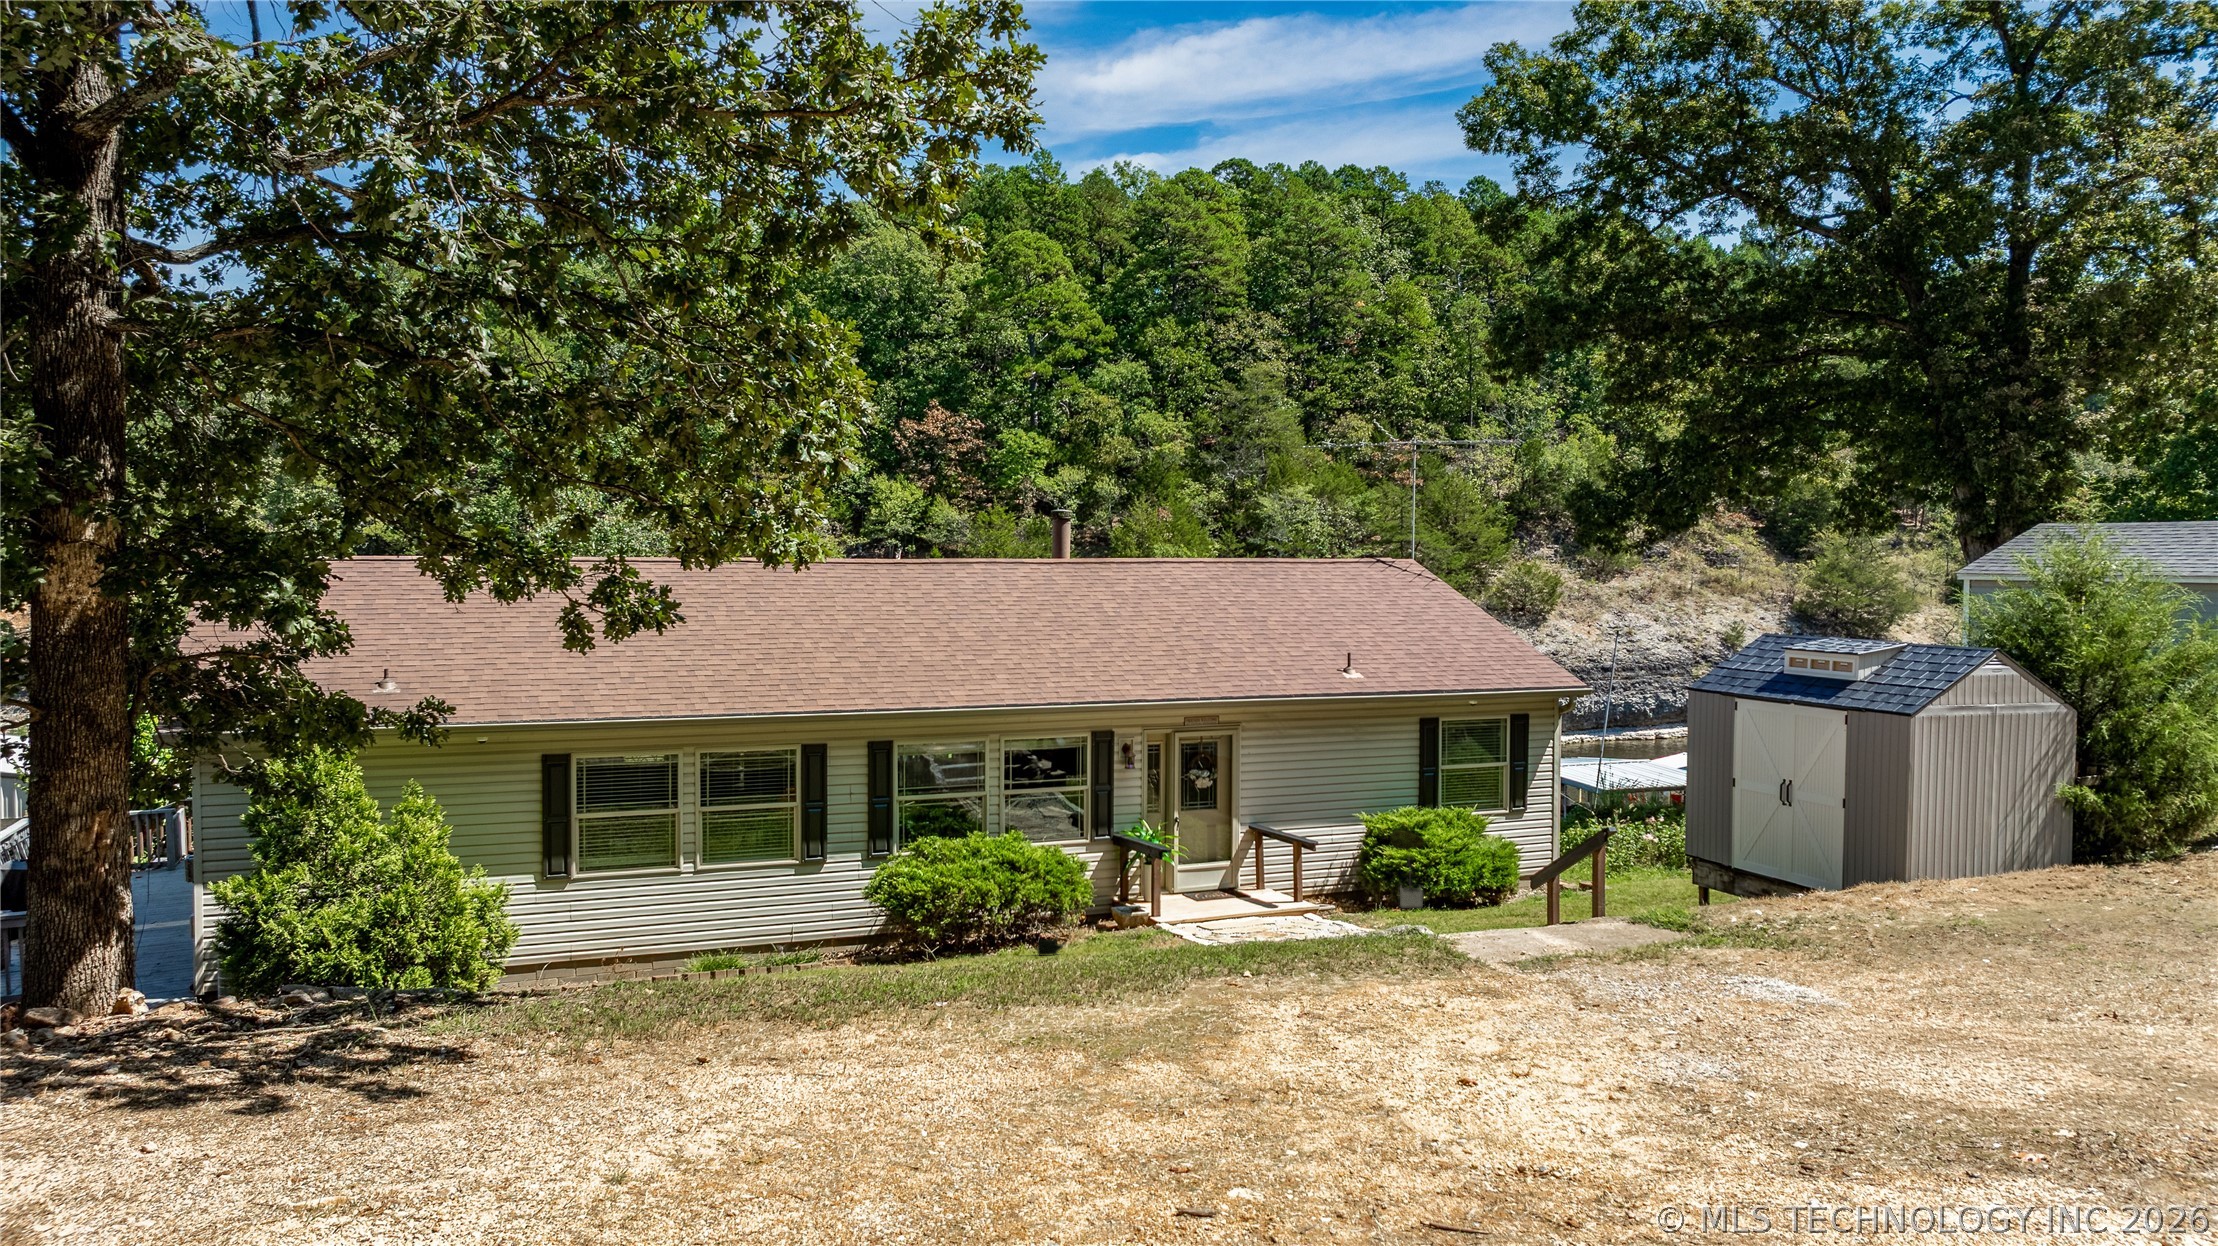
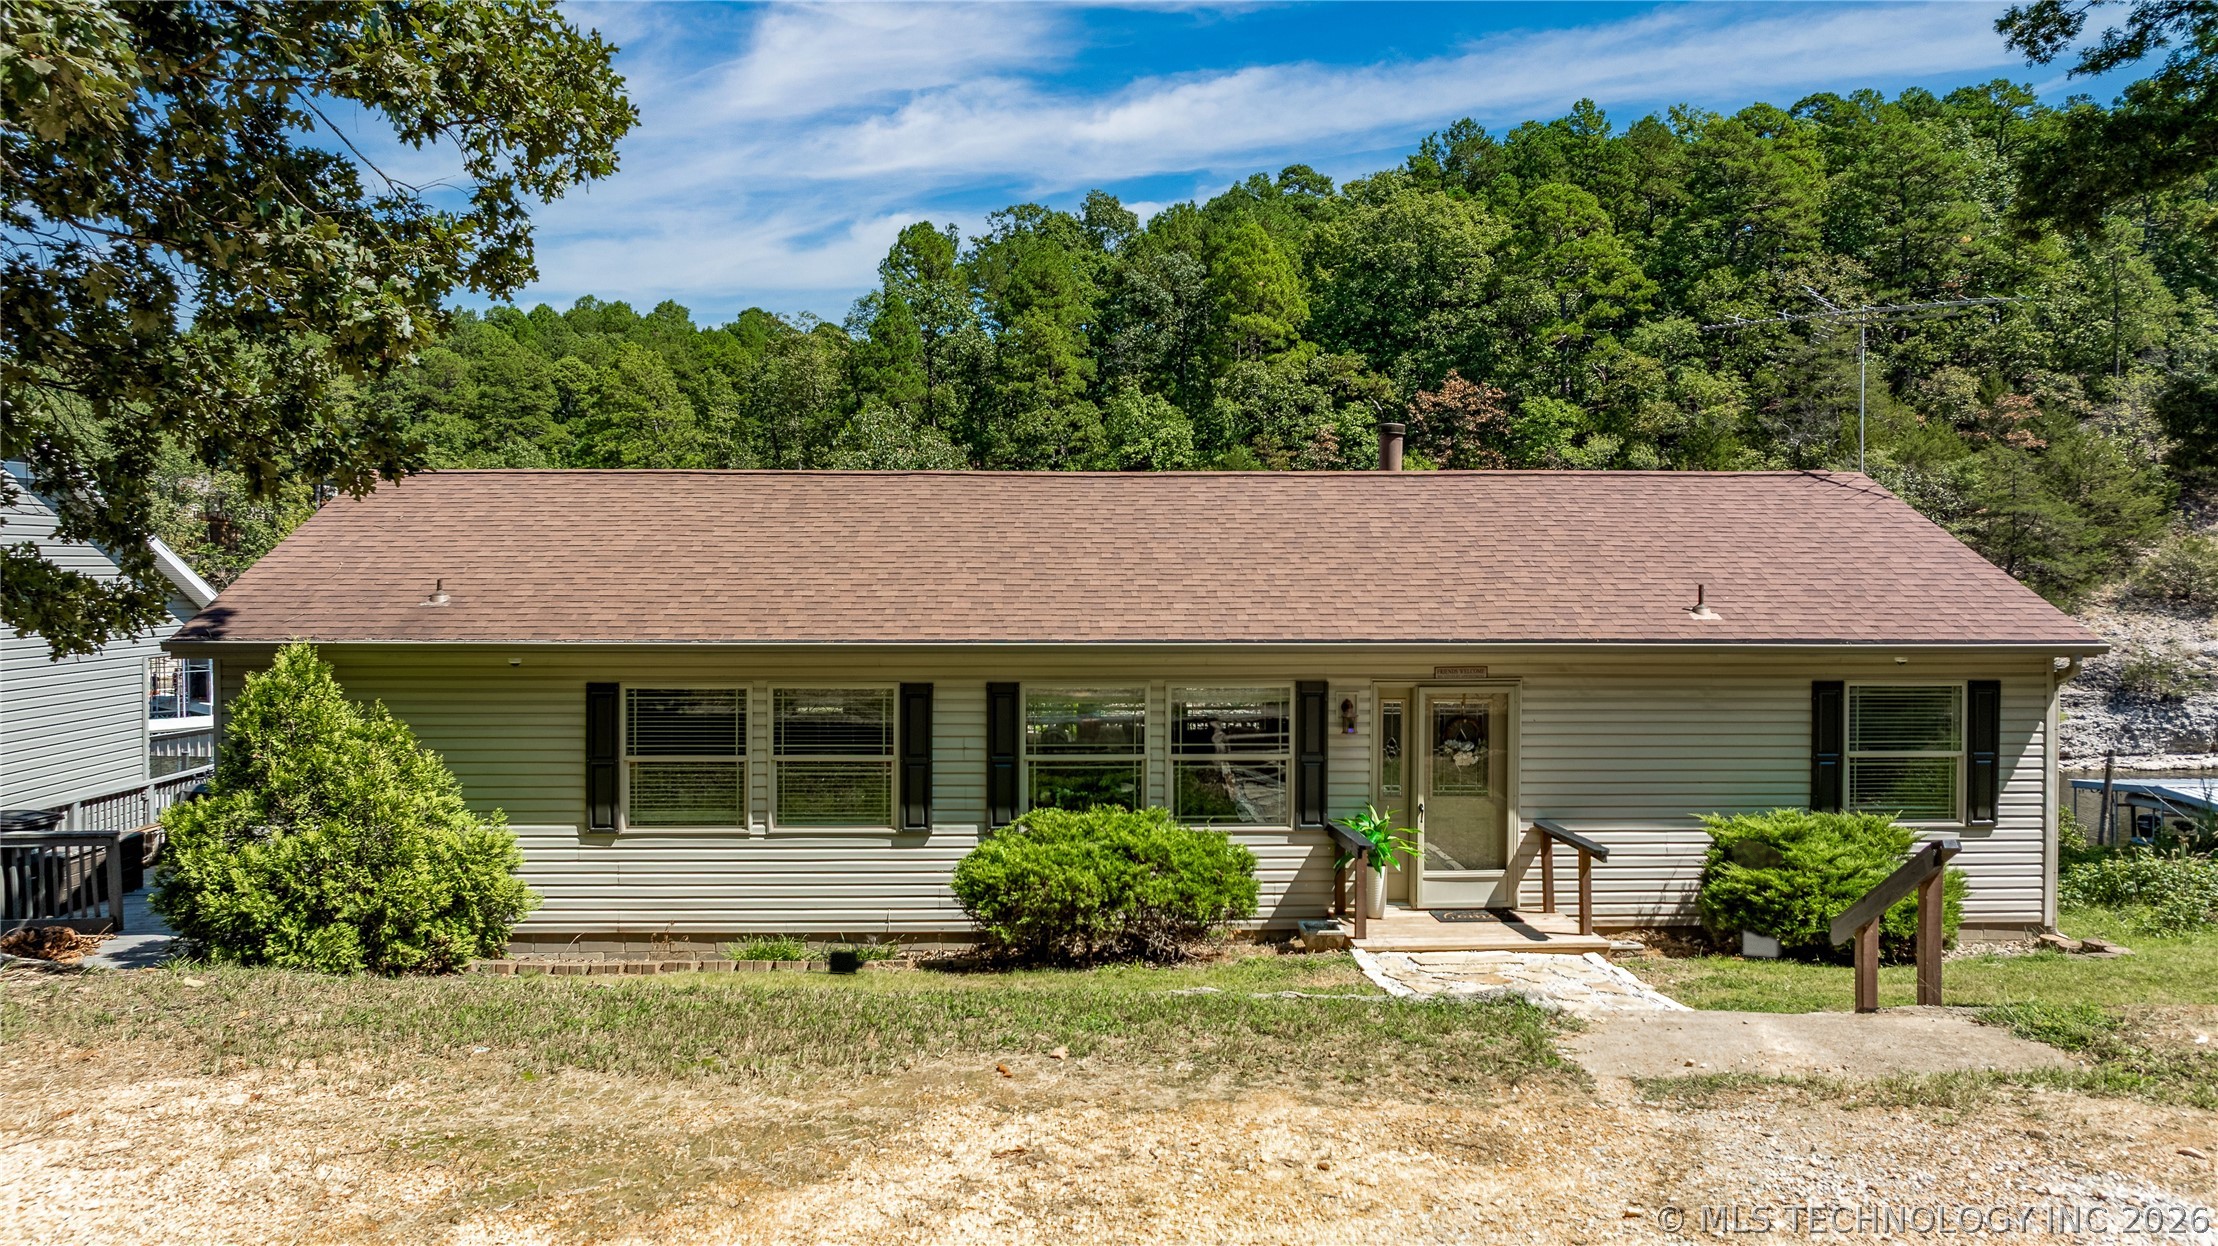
watering can: present [1032,932,1065,956] -> present [822,939,875,974]

